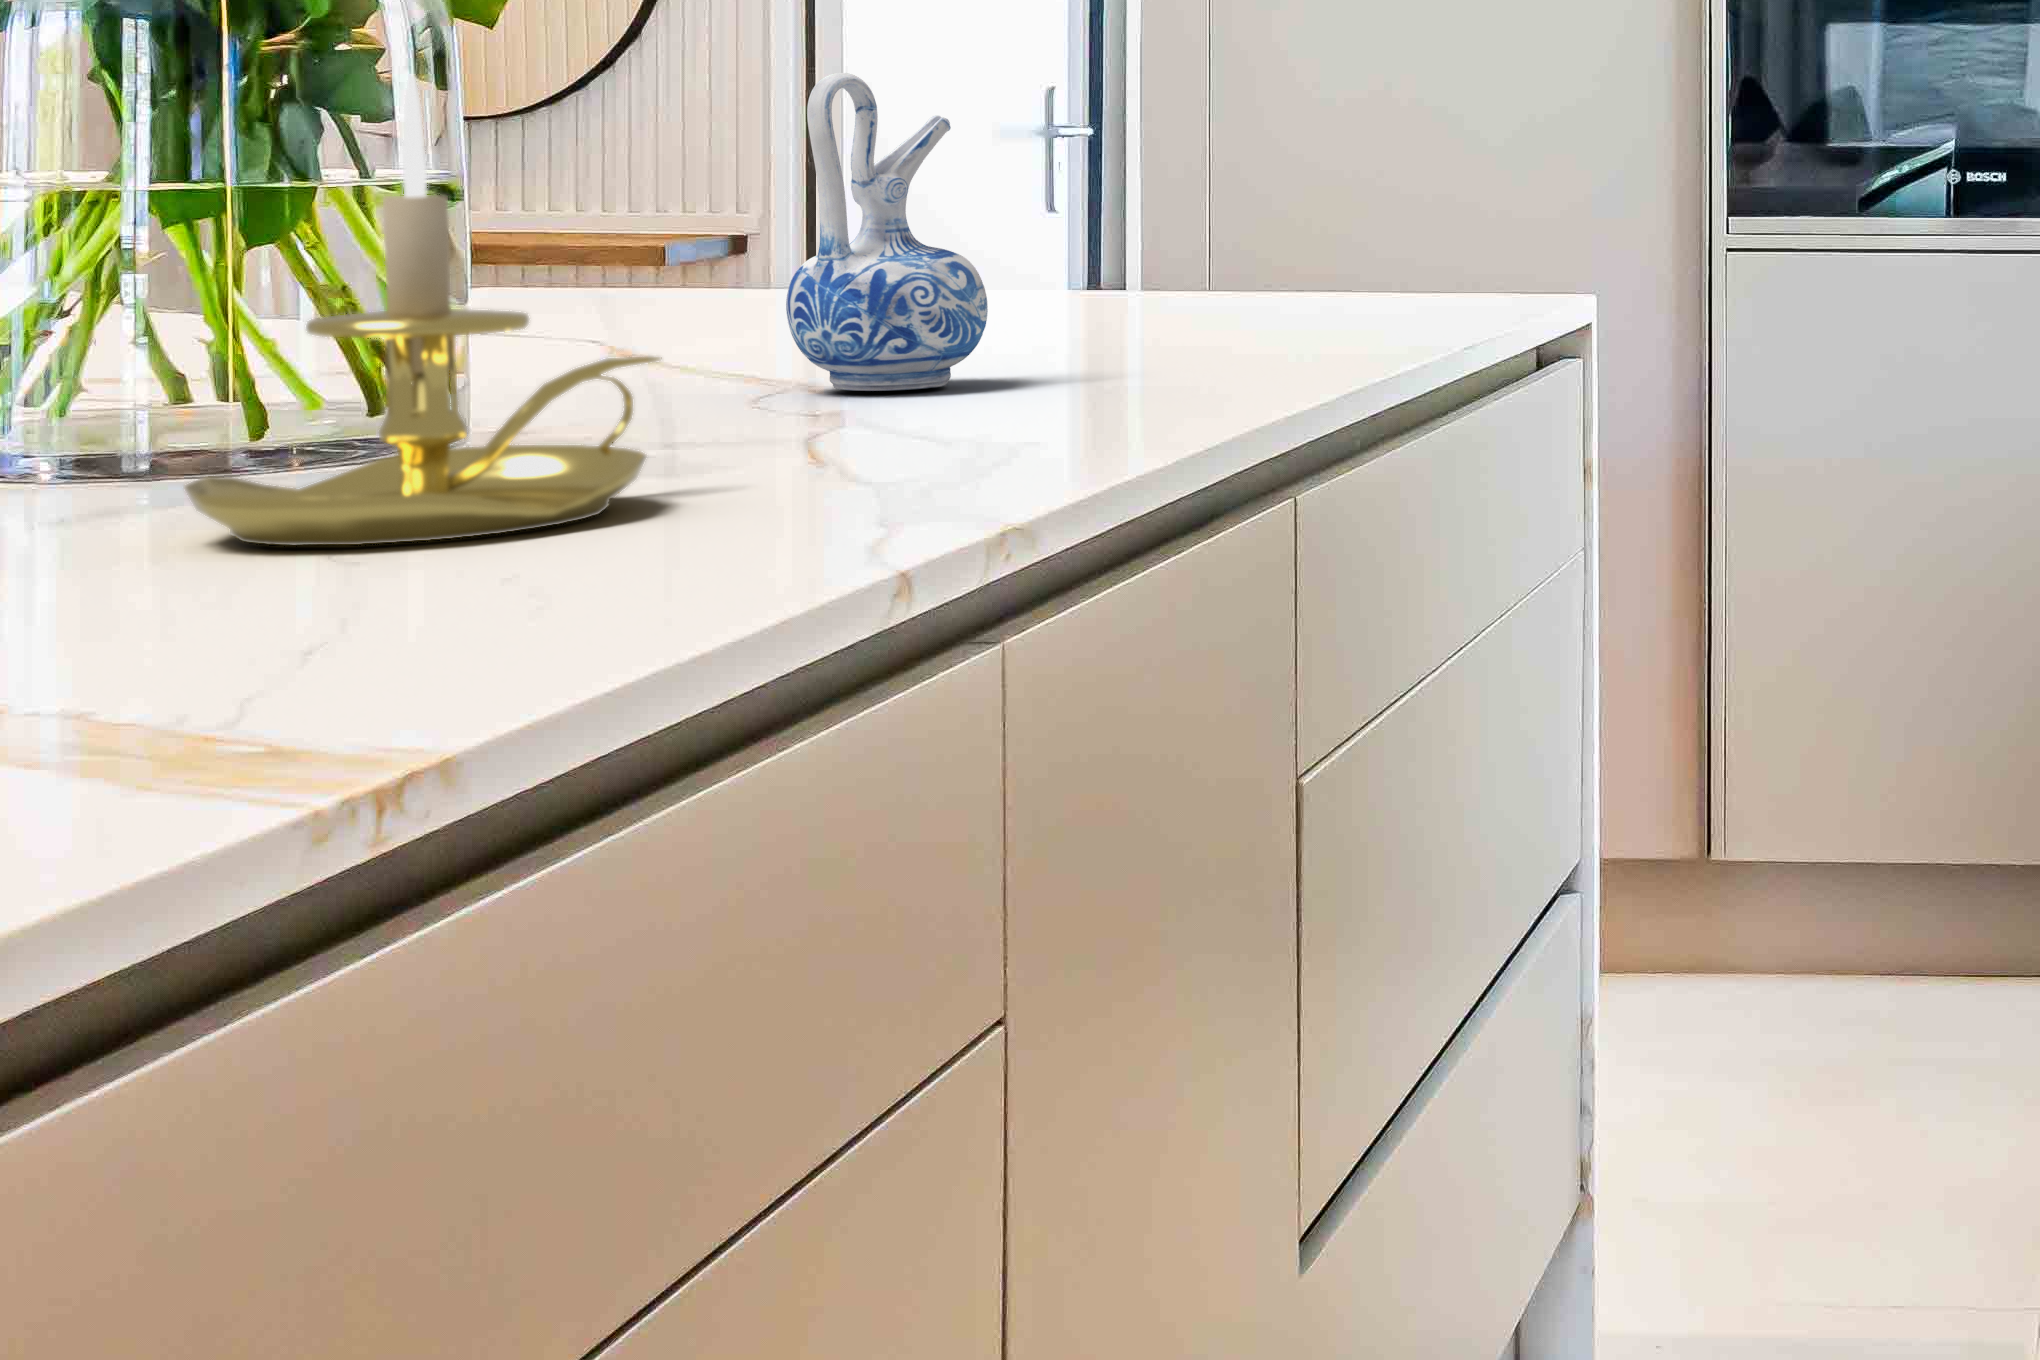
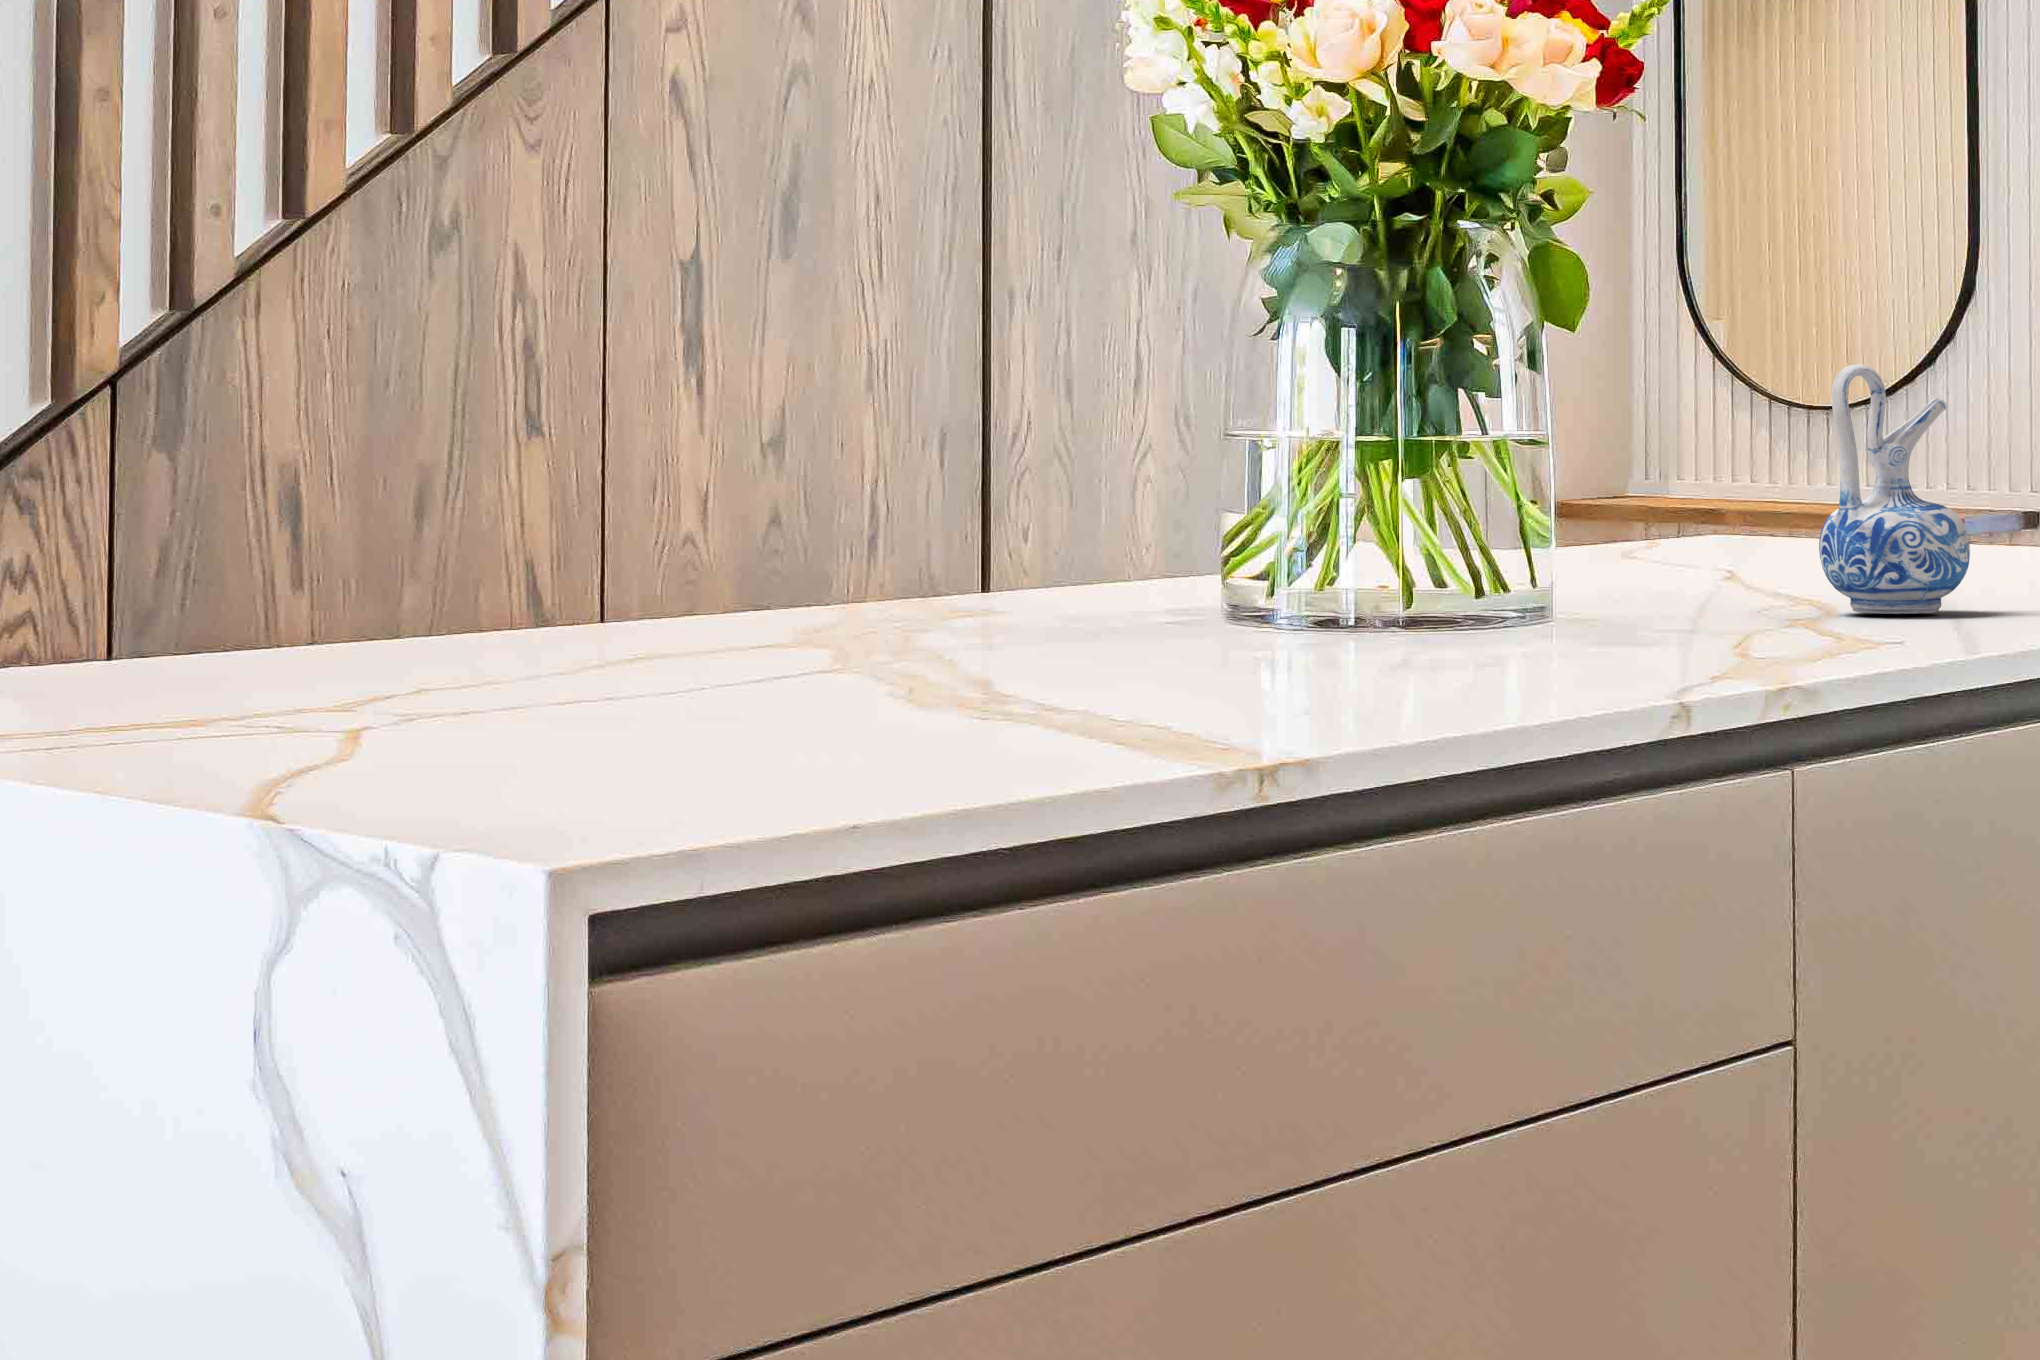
candle holder: present [185,76,662,546] -> none [1331,362,1639,671]

